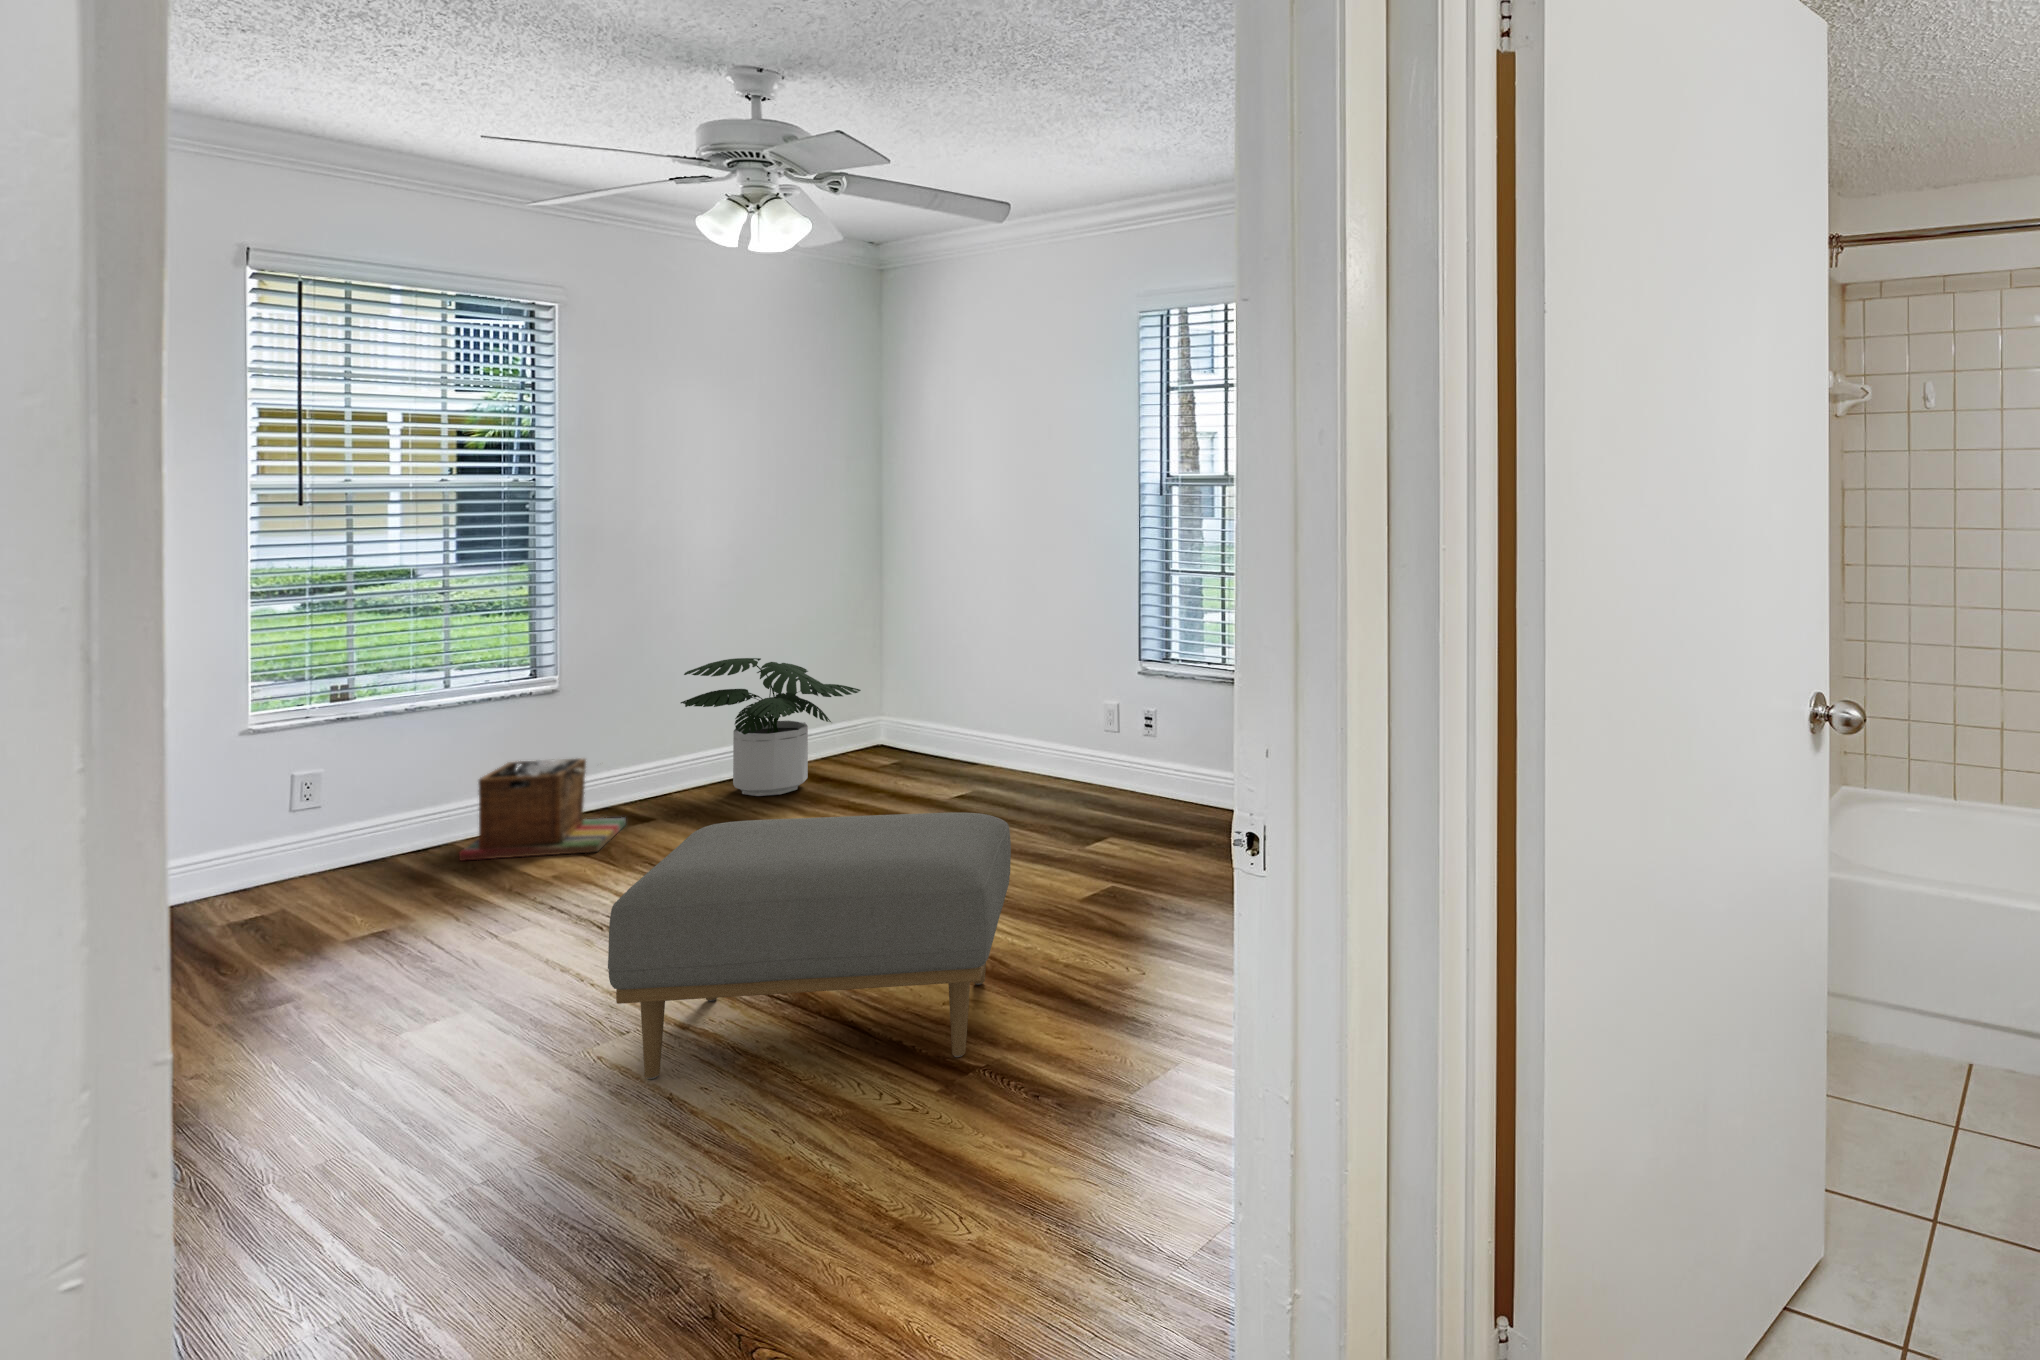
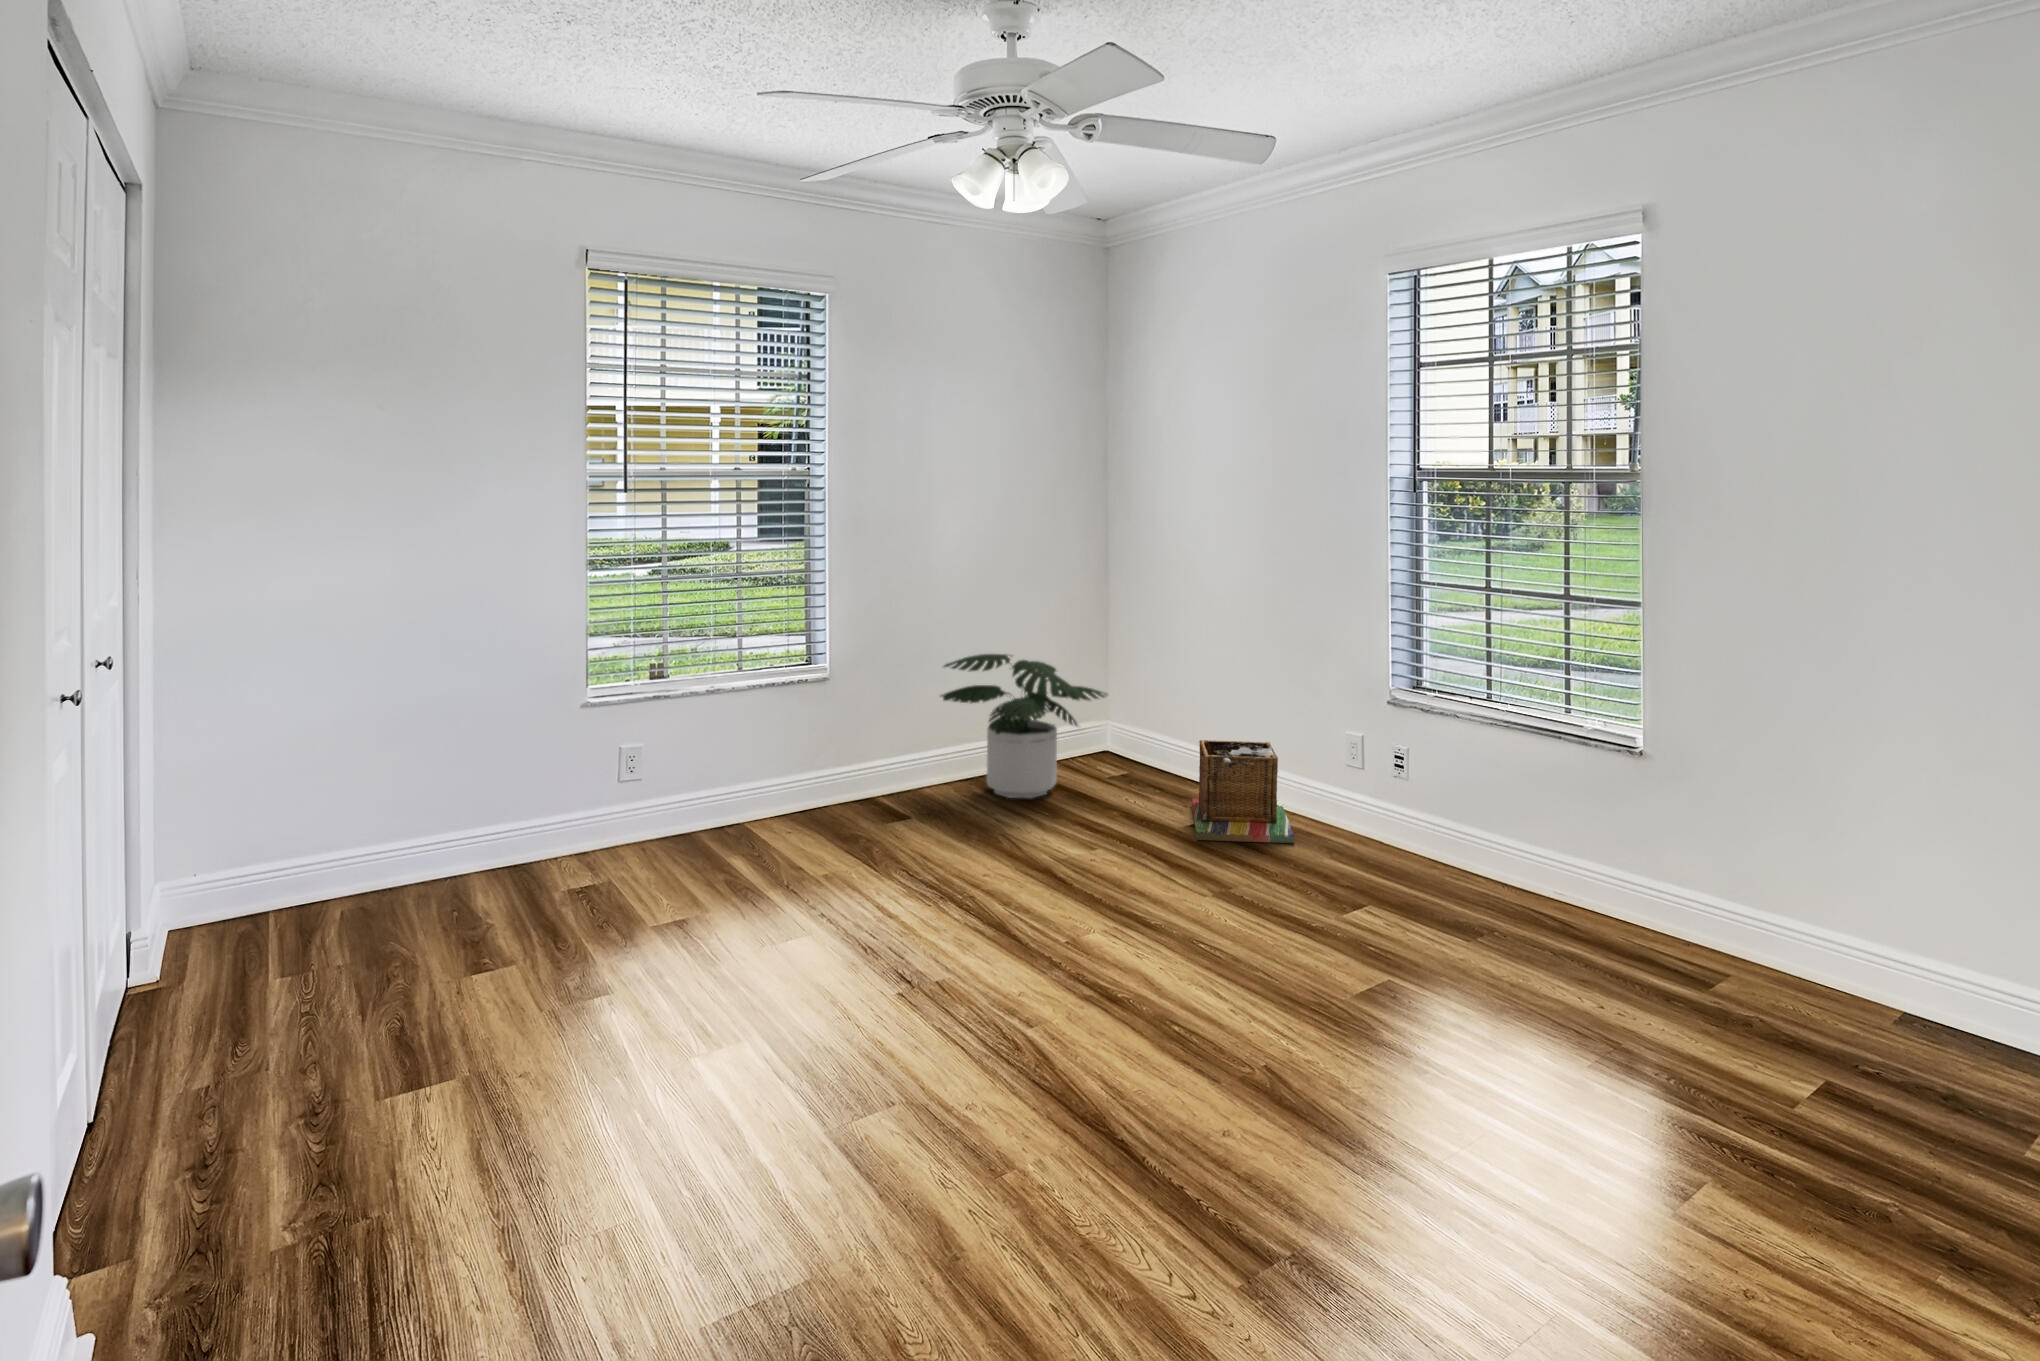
laundry basket: present [459,759,626,861] -> present [1192,740,1294,843]
ottoman: present [608,813,1011,1079] -> none [846,869,1298,1236]

